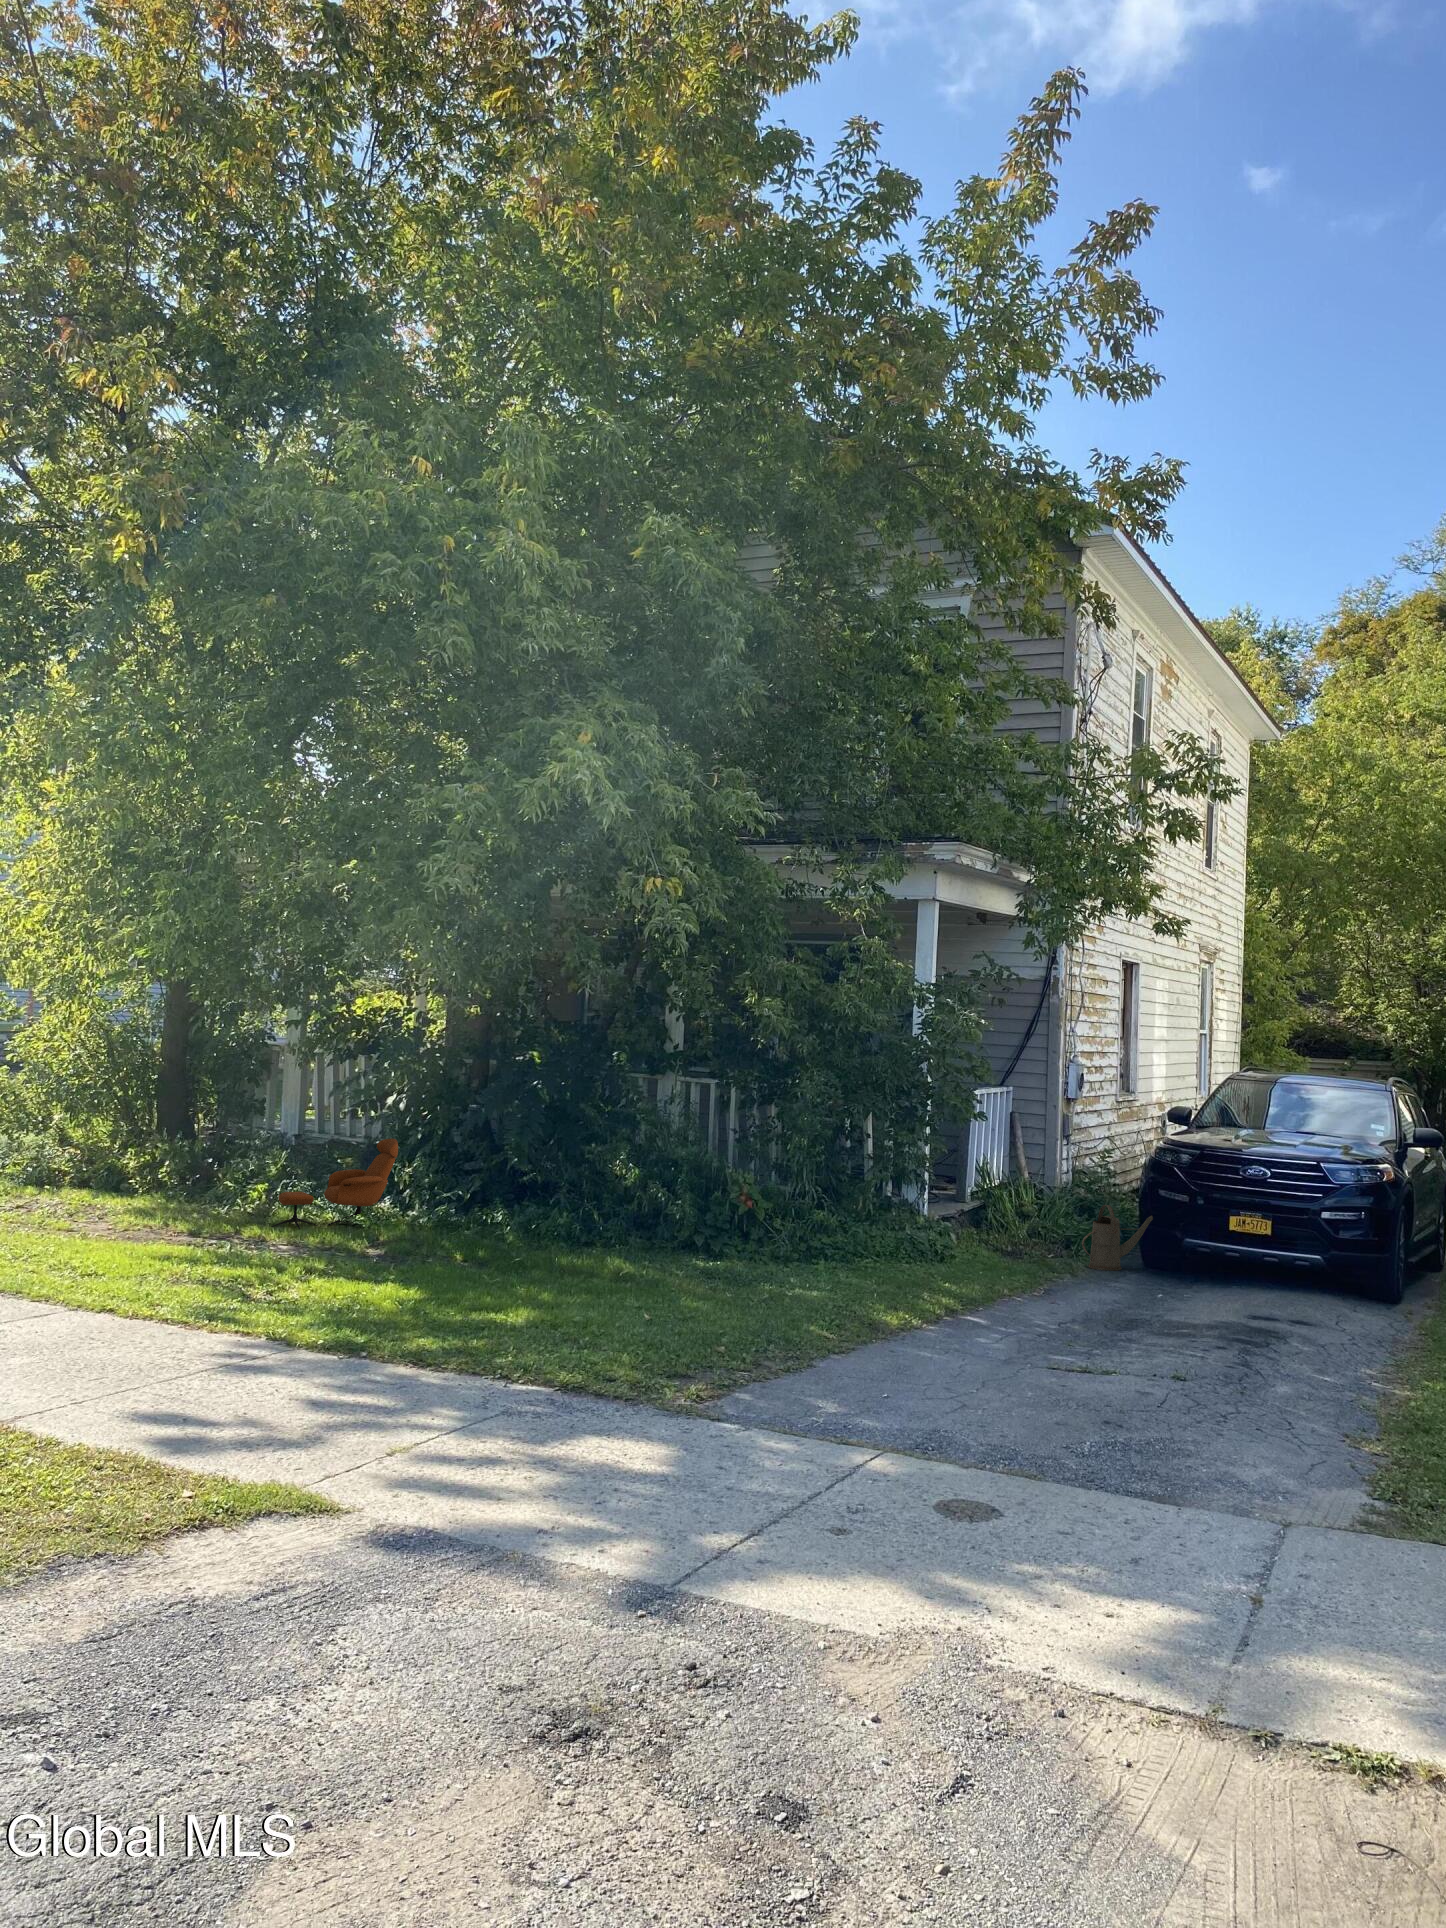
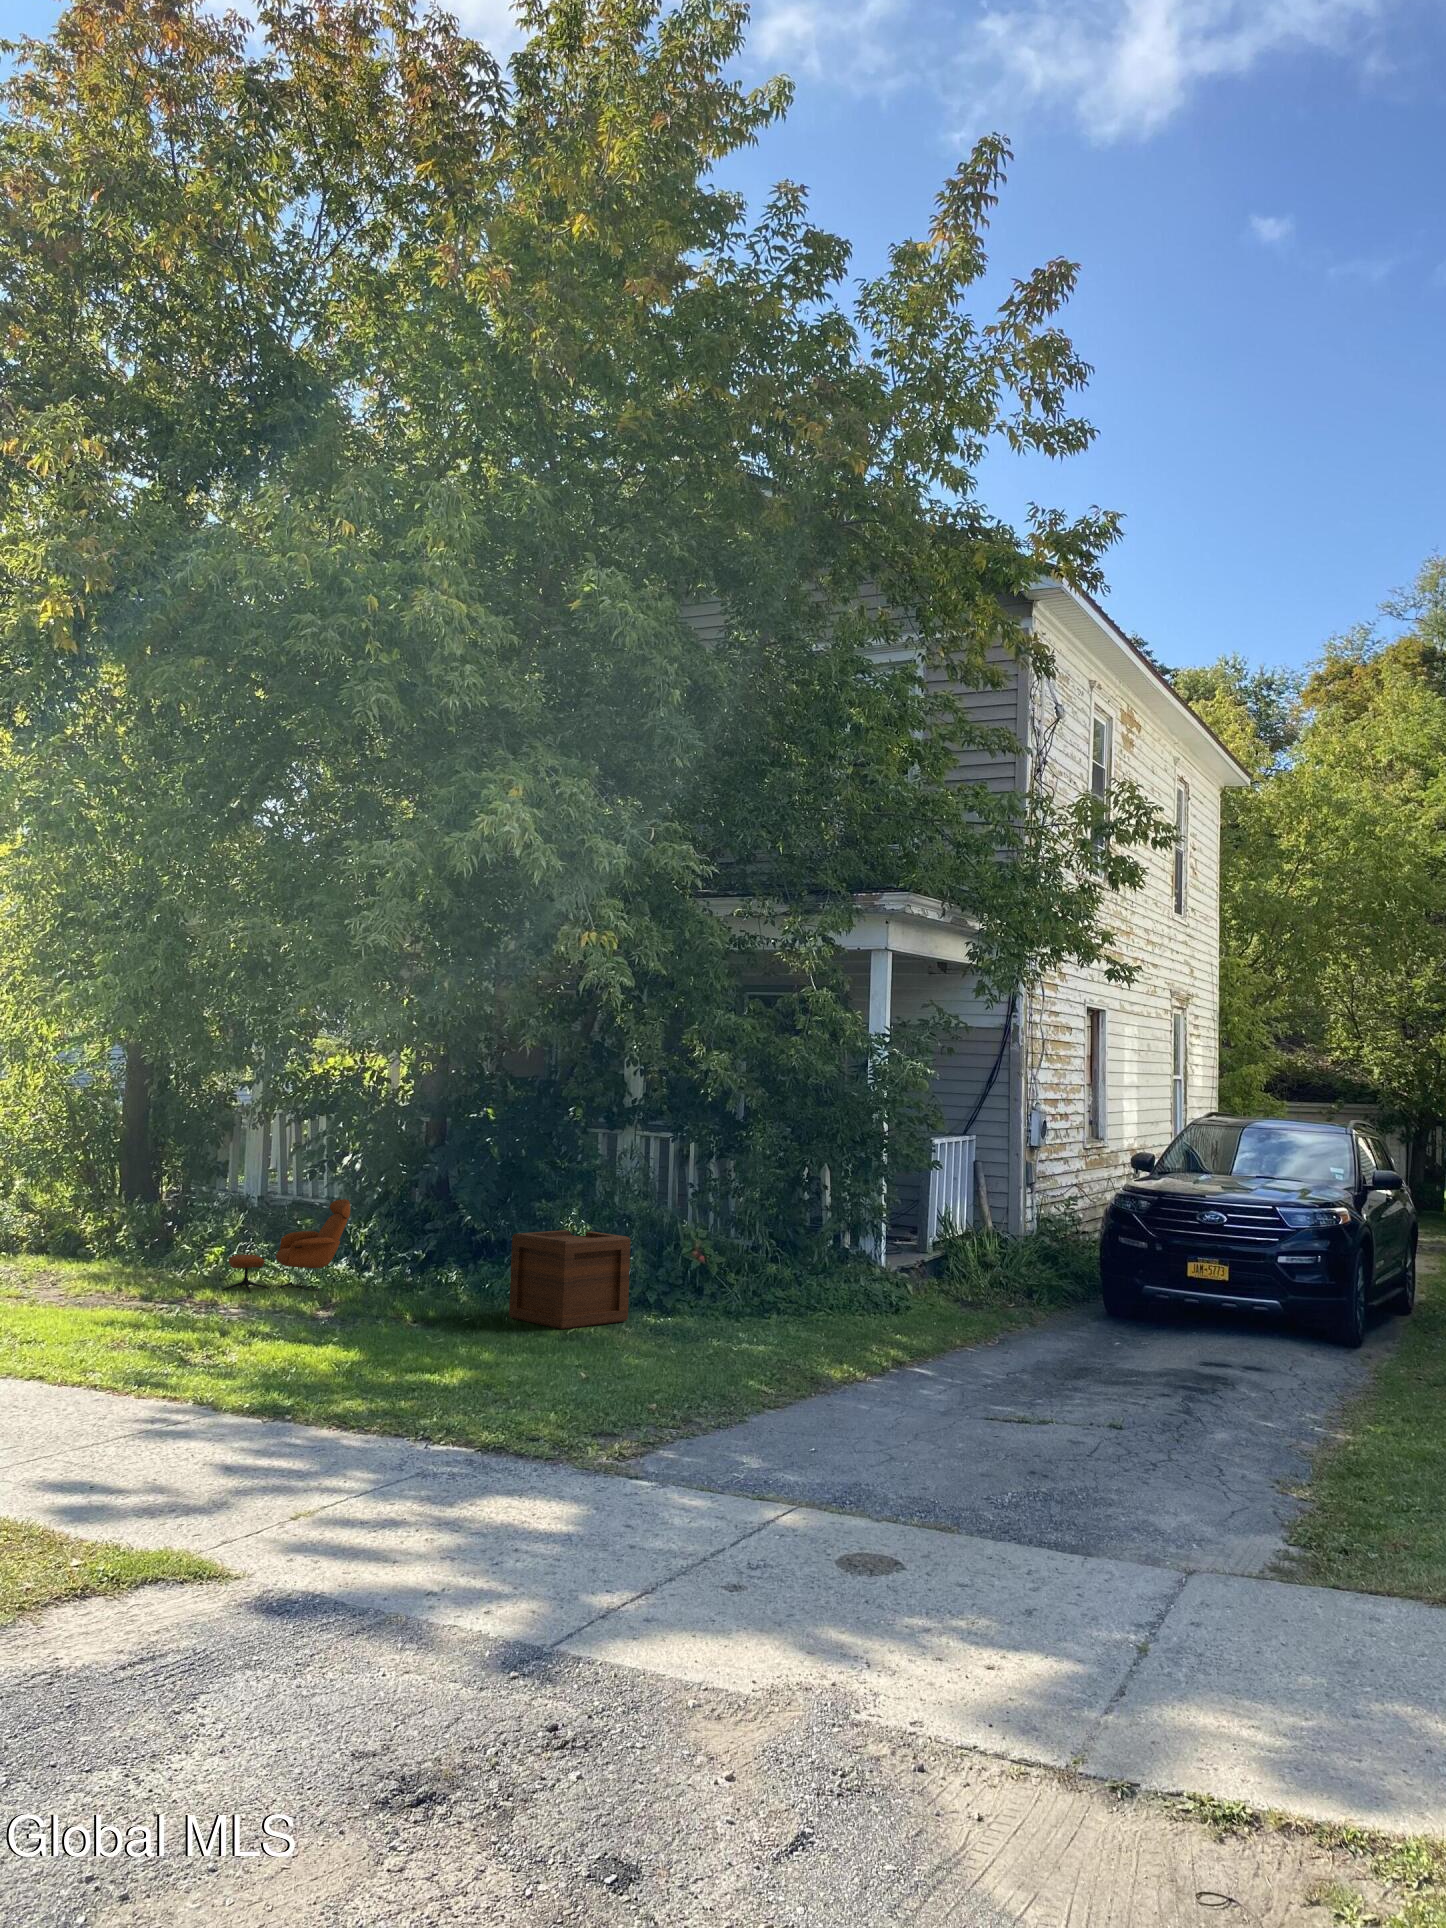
wooden crate: none [560,1172,682,1271] -> present [509,1230,631,1330]
watering can: present [1082,1205,1153,1271] -> none [1039,1255,1111,1321]

